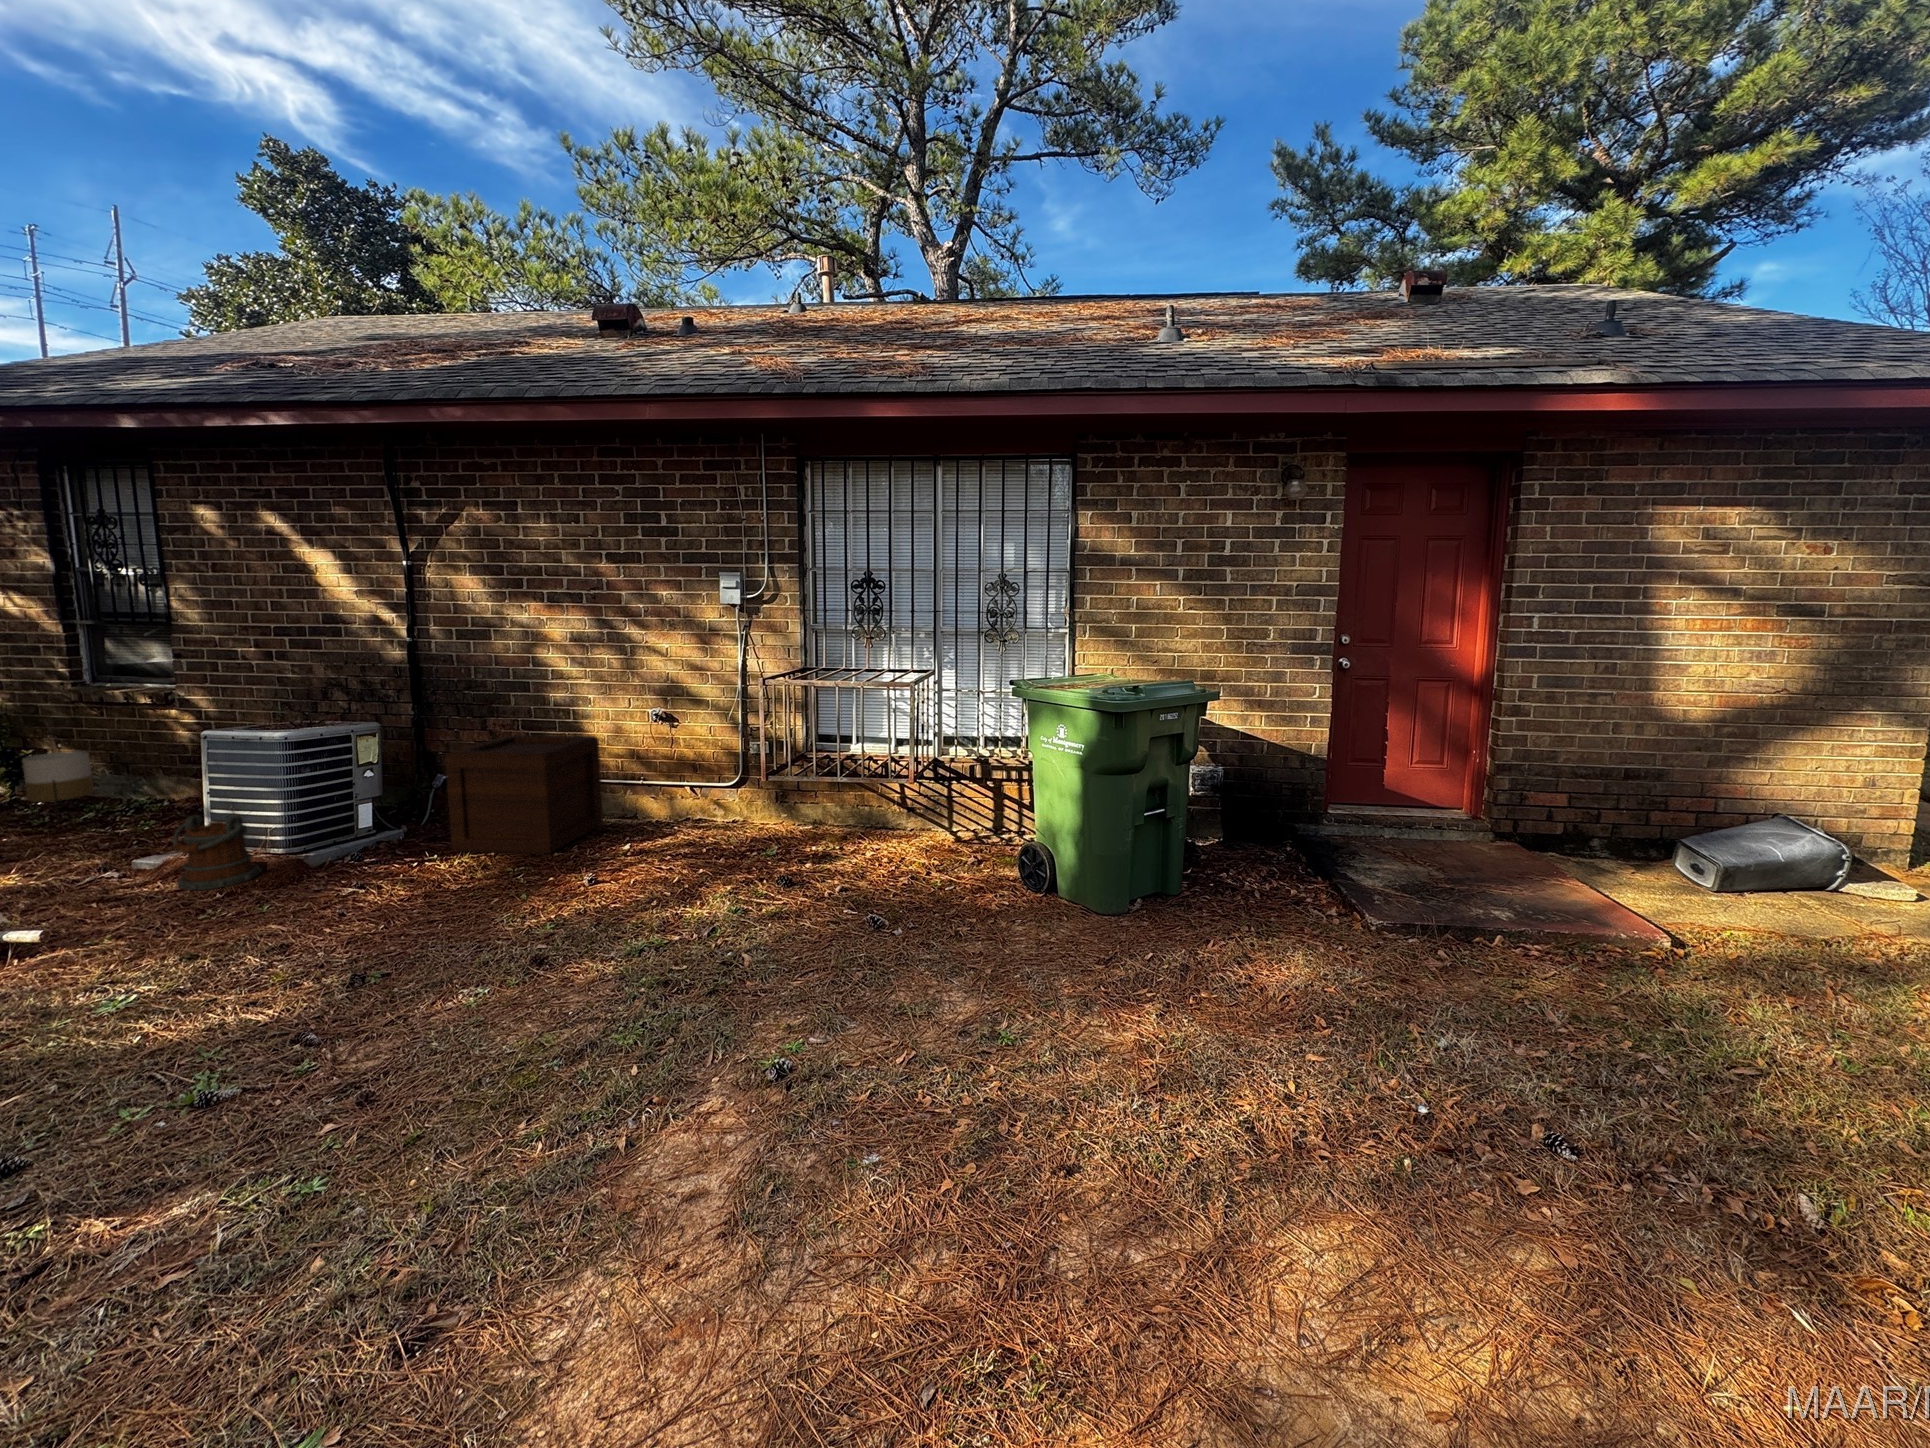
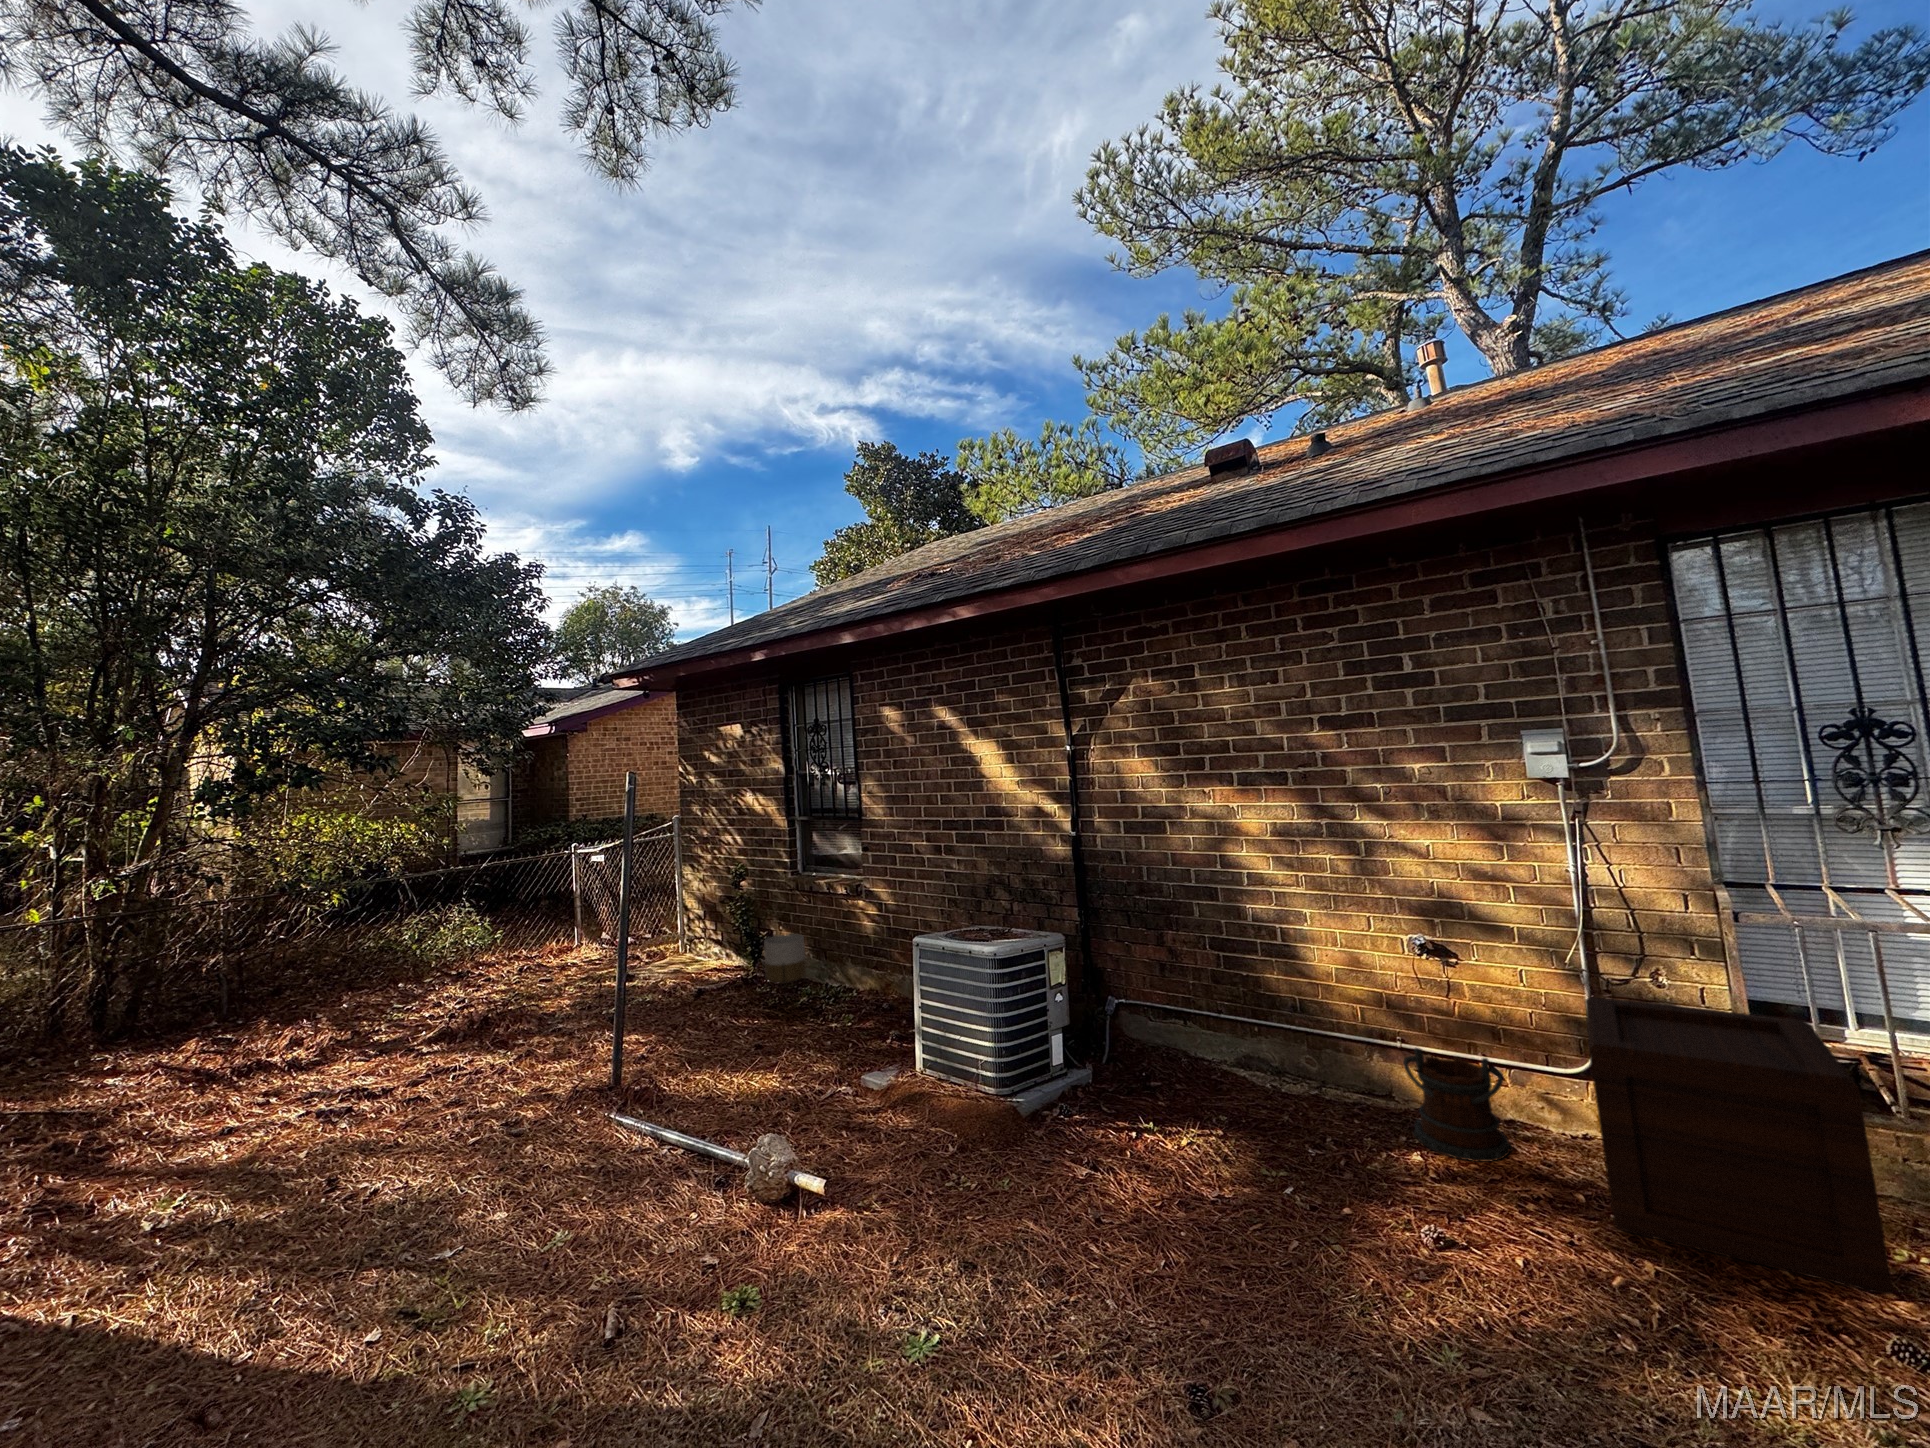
wooden crate: present [445,735,603,854] -> present [1585,997,1894,1294]
bucket: present [173,815,262,890] -> present [1403,1048,1513,1162]

